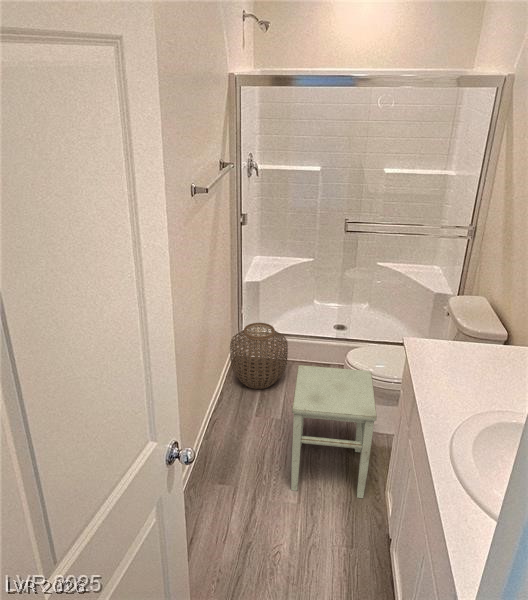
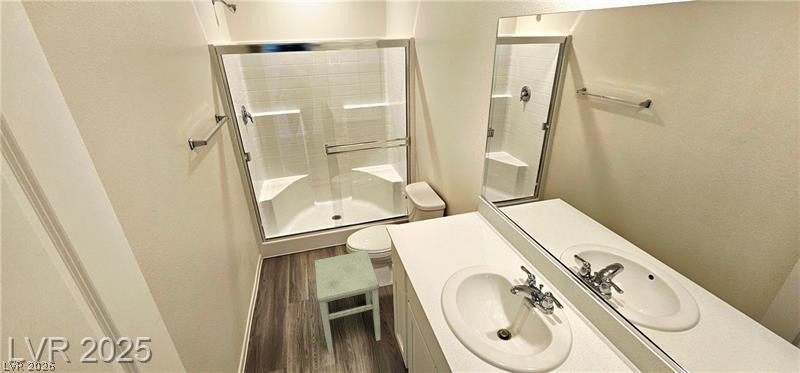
woven basket: present [230,323,288,389] -> none [257,231,305,281]

